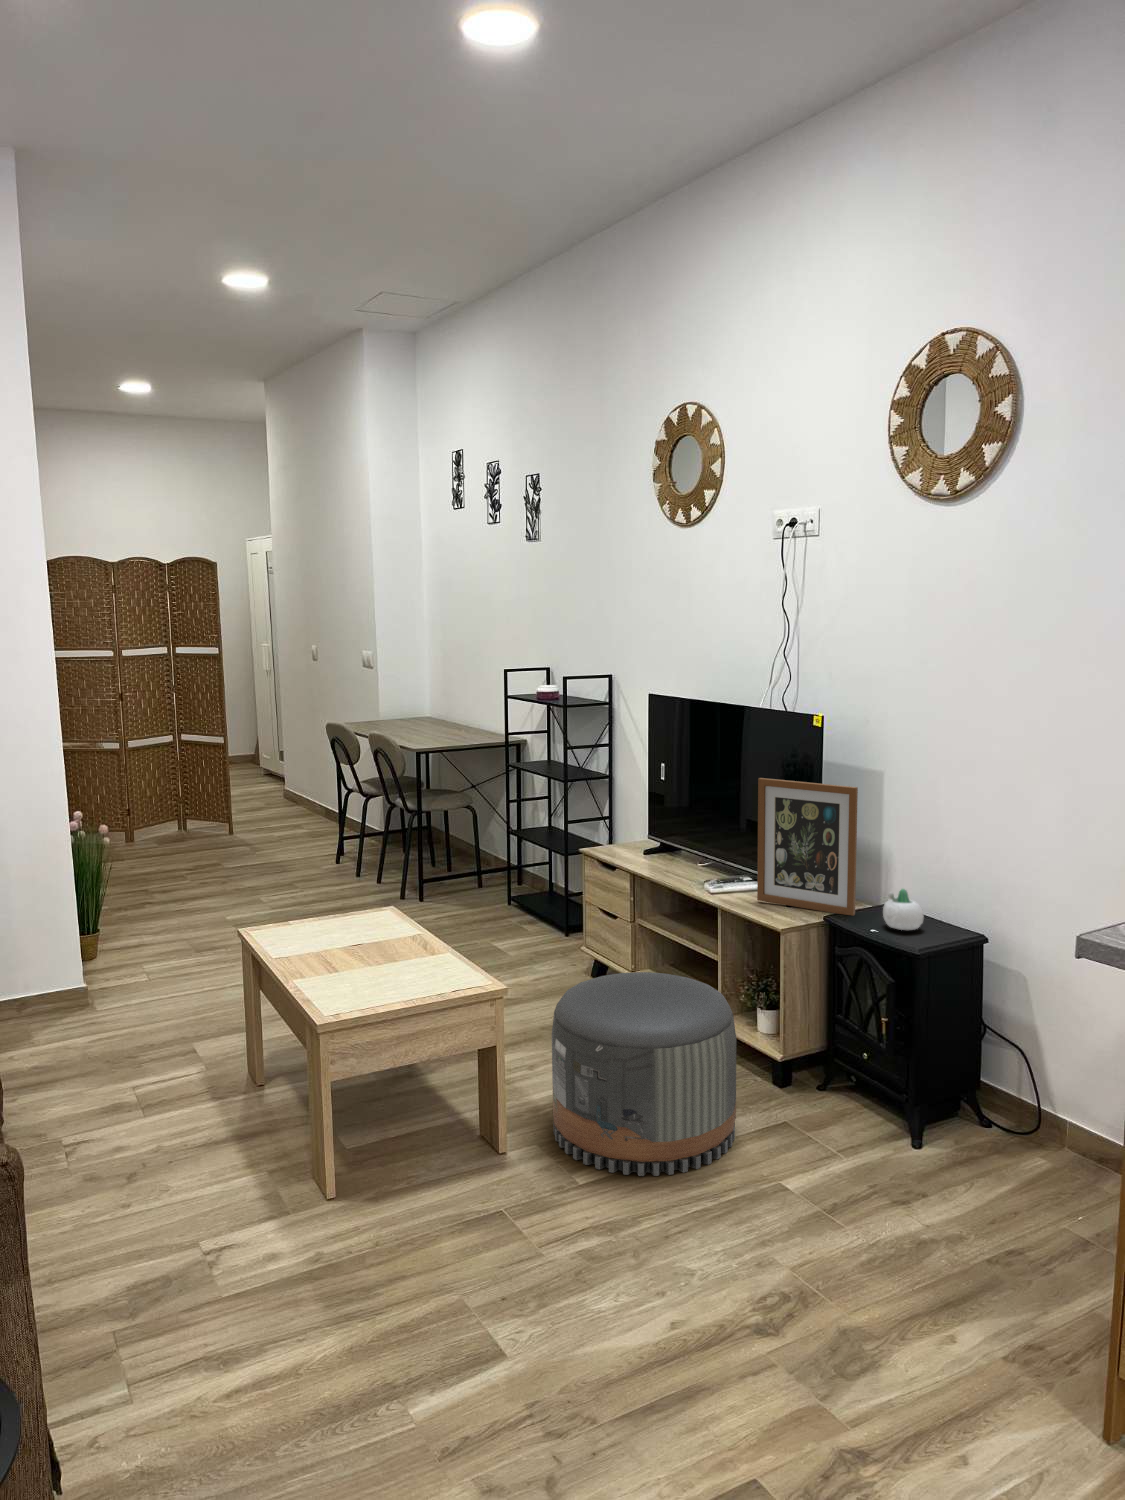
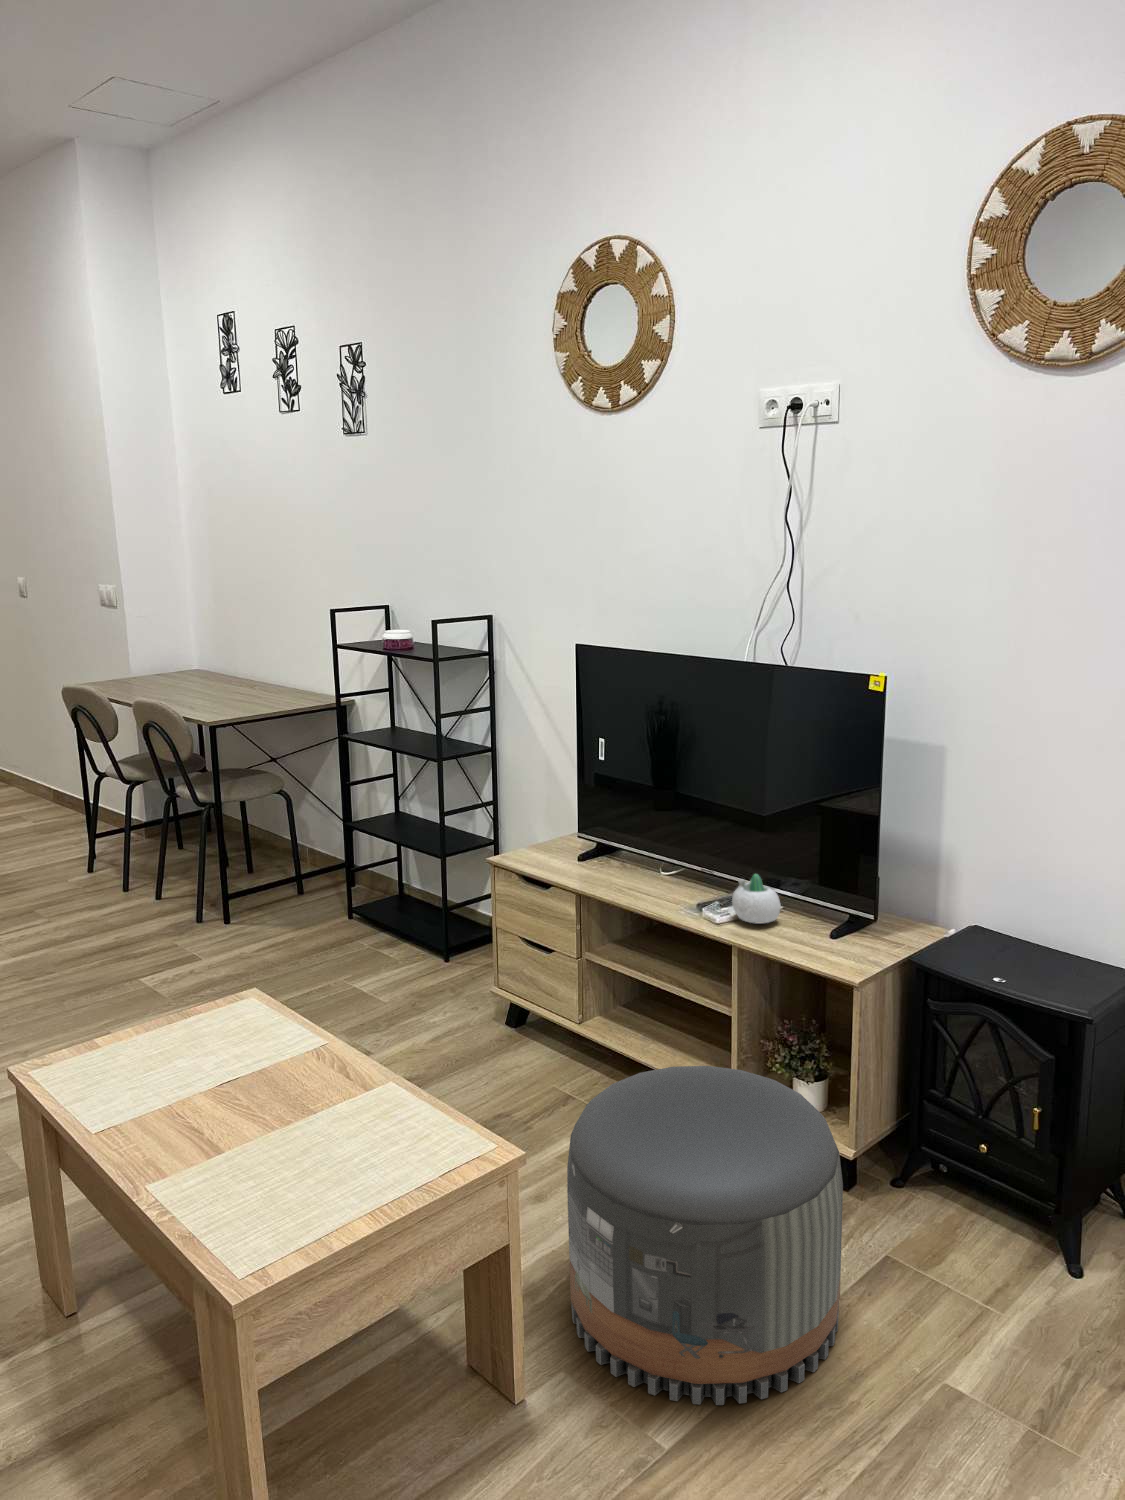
picture frame: present [757,778,858,916] -> none [796,769,952,955]
succulent planter: present [883,889,924,931] -> present [732,874,781,924]

